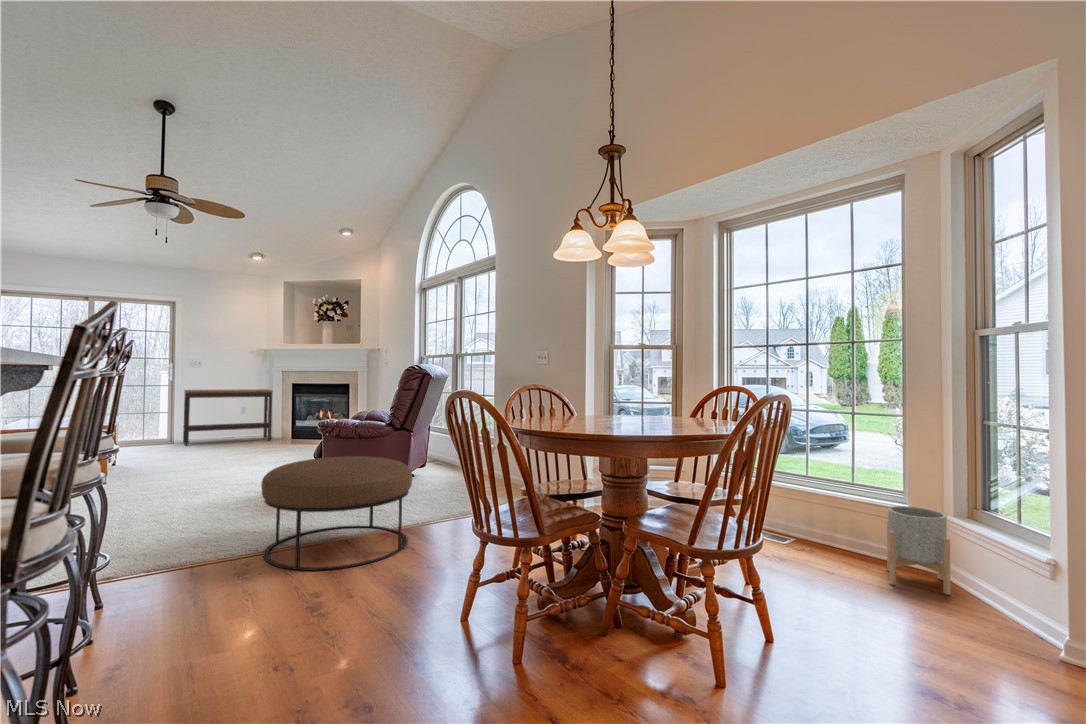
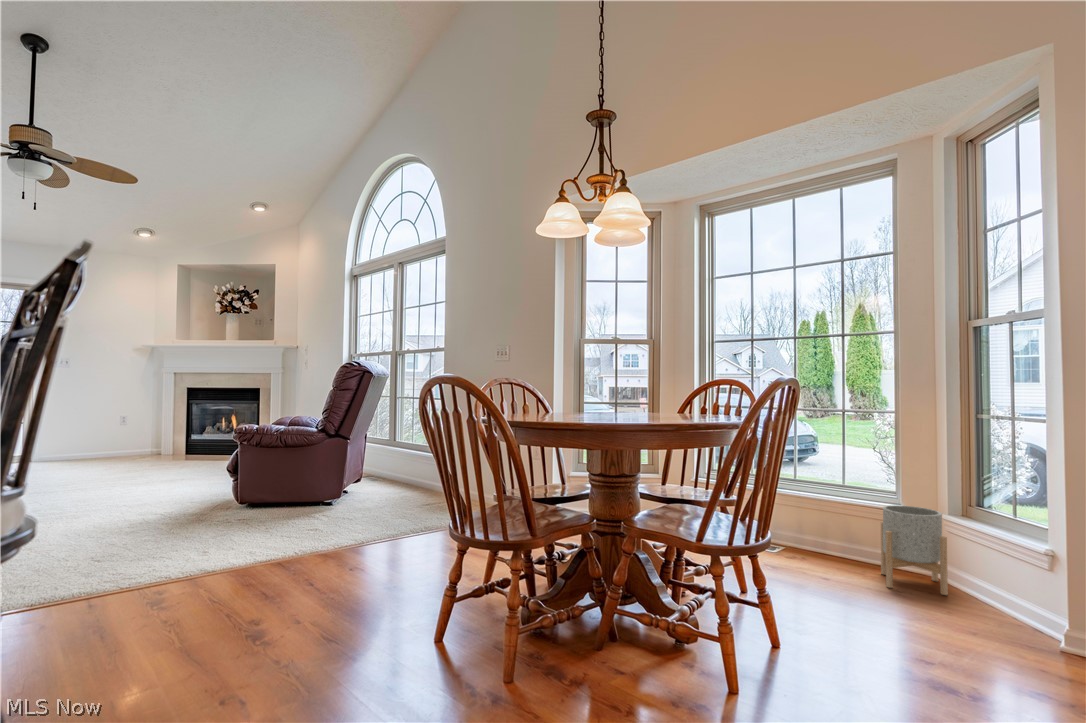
console table: present [183,389,273,446] -> none [47,393,164,462]
ottoman: present [261,456,412,571] -> none [176,463,359,596]

